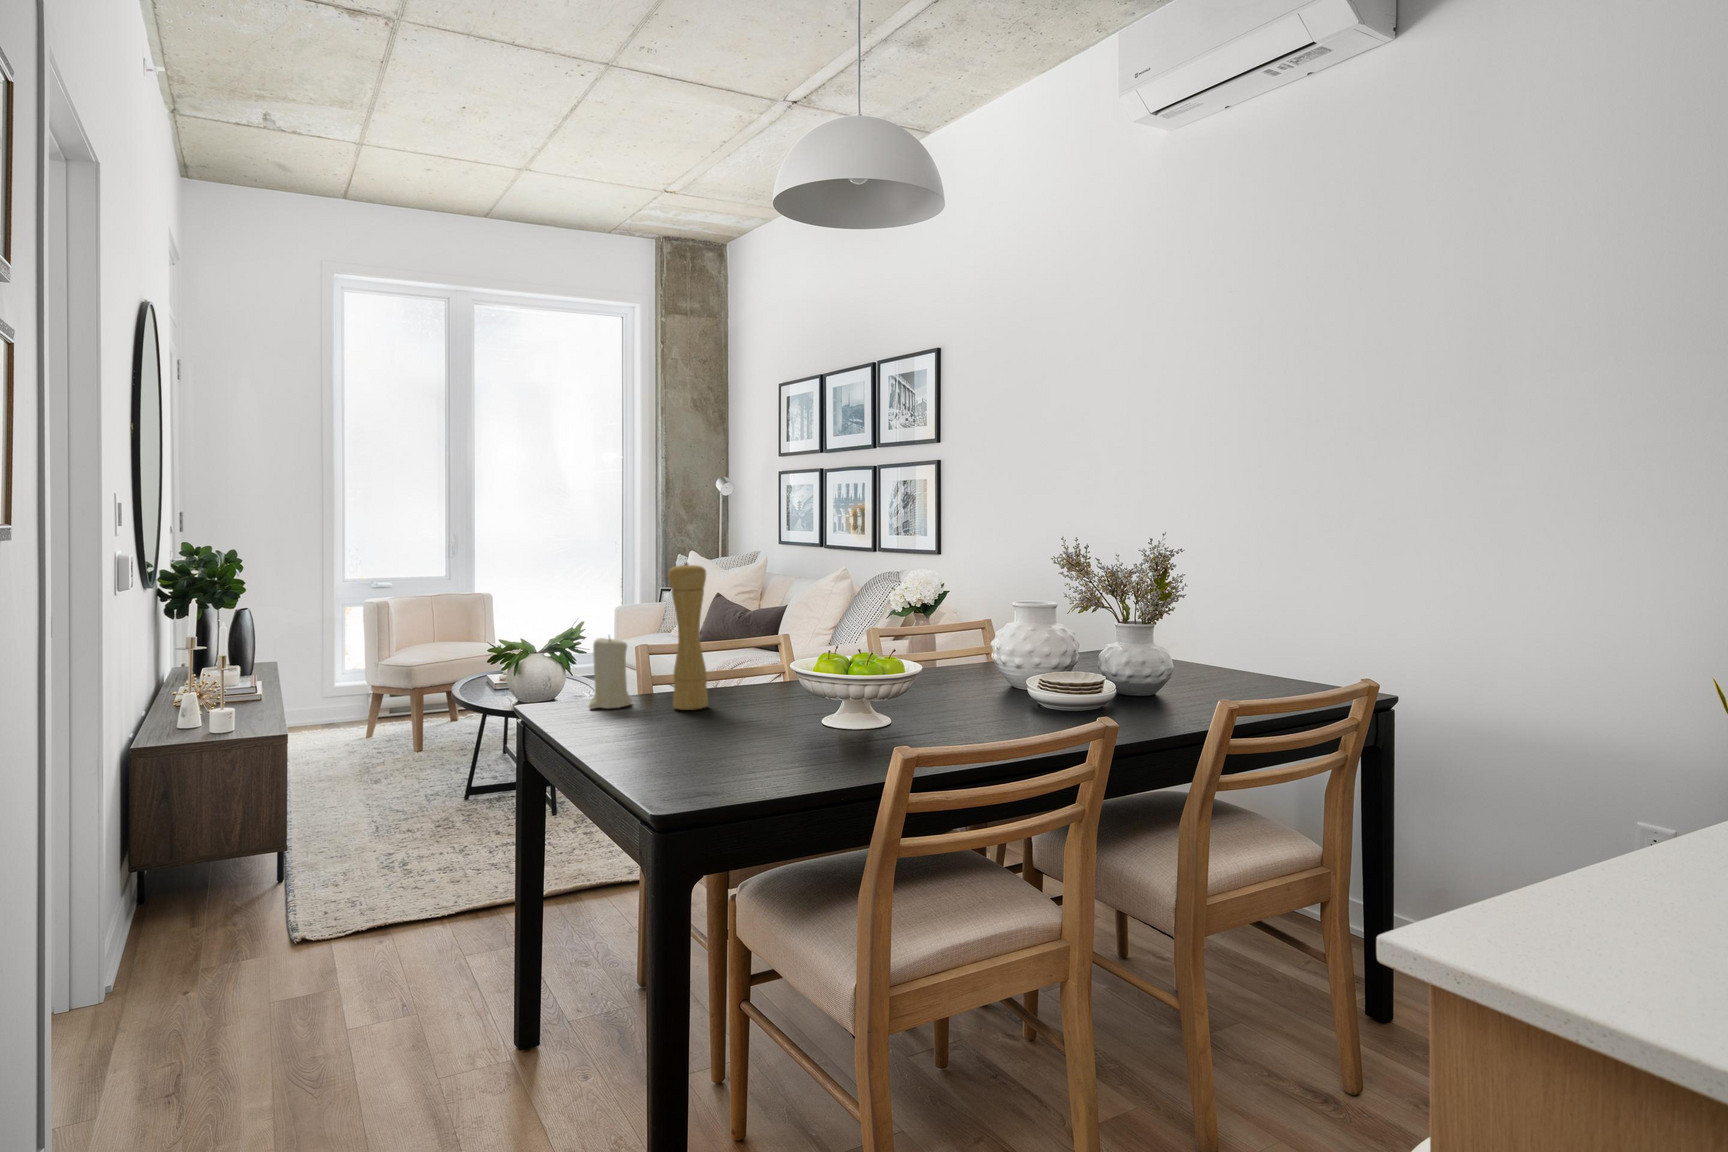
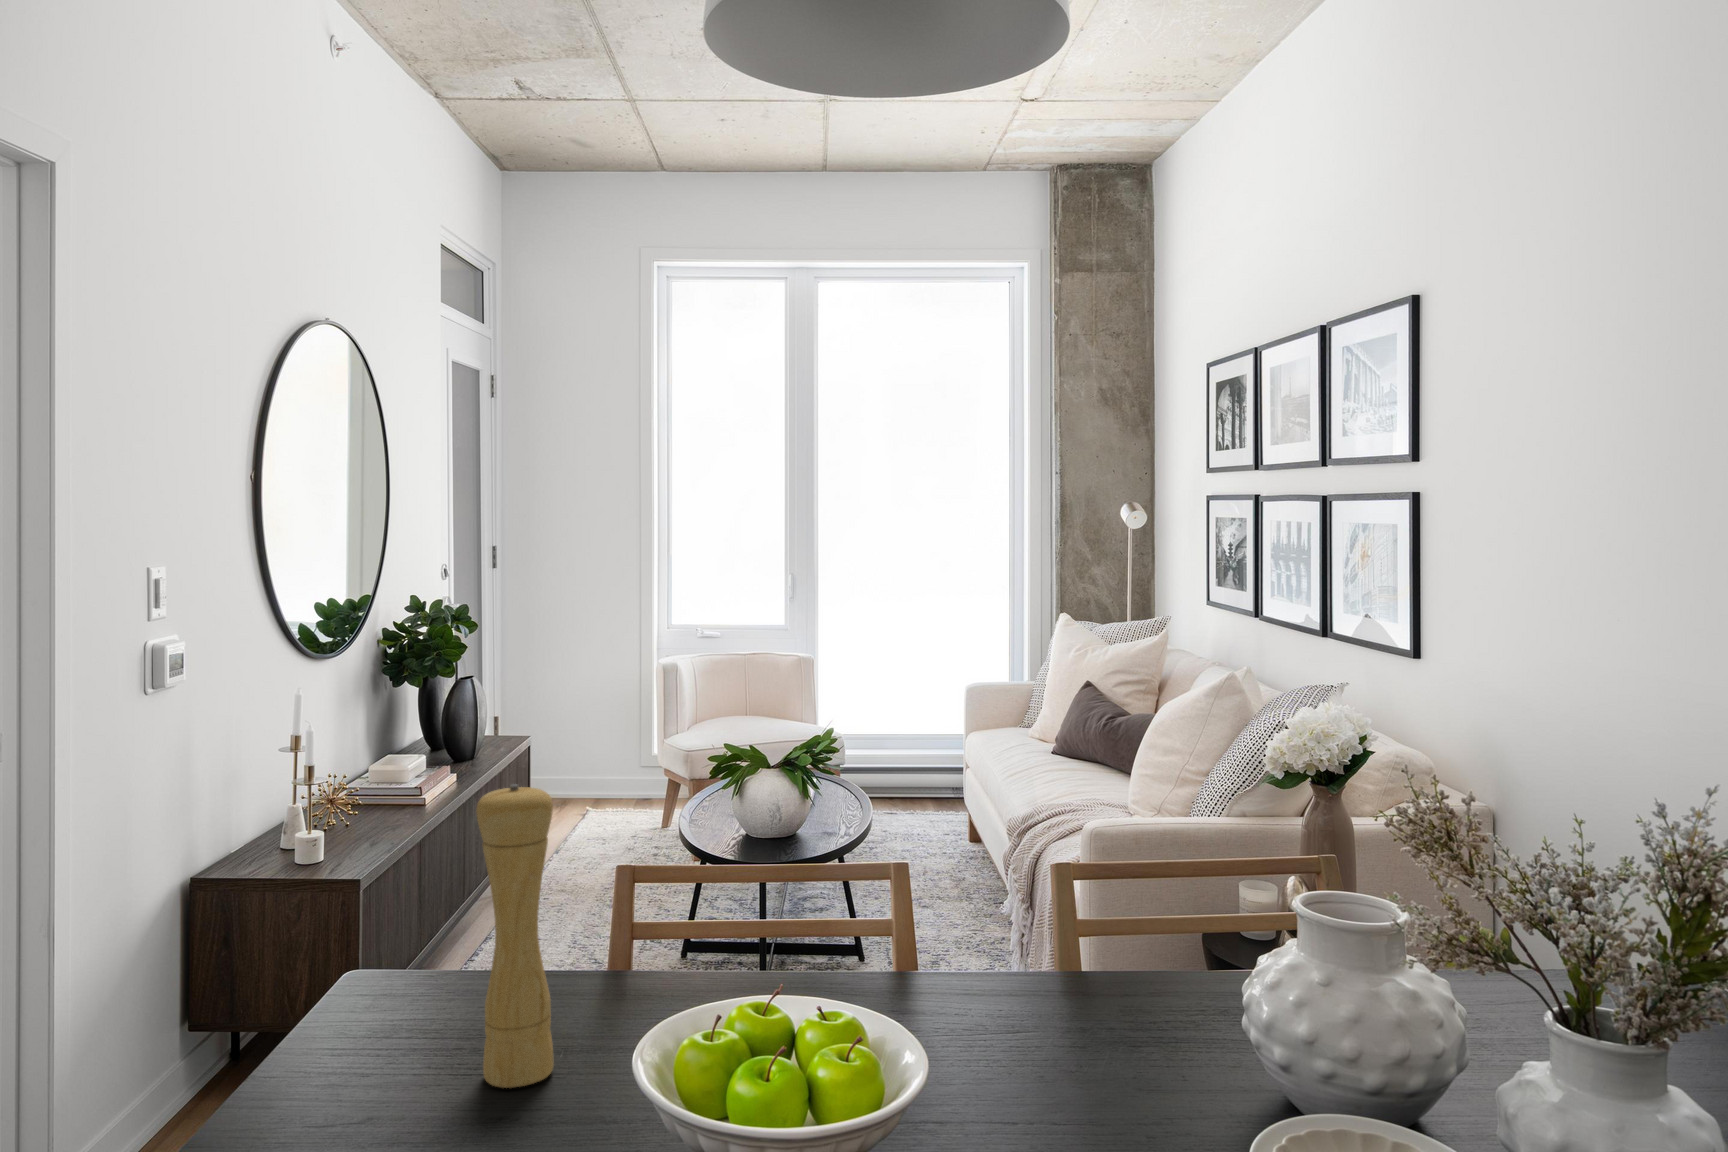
candle: present [589,638,632,709] -> none [385,894,476,1040]

